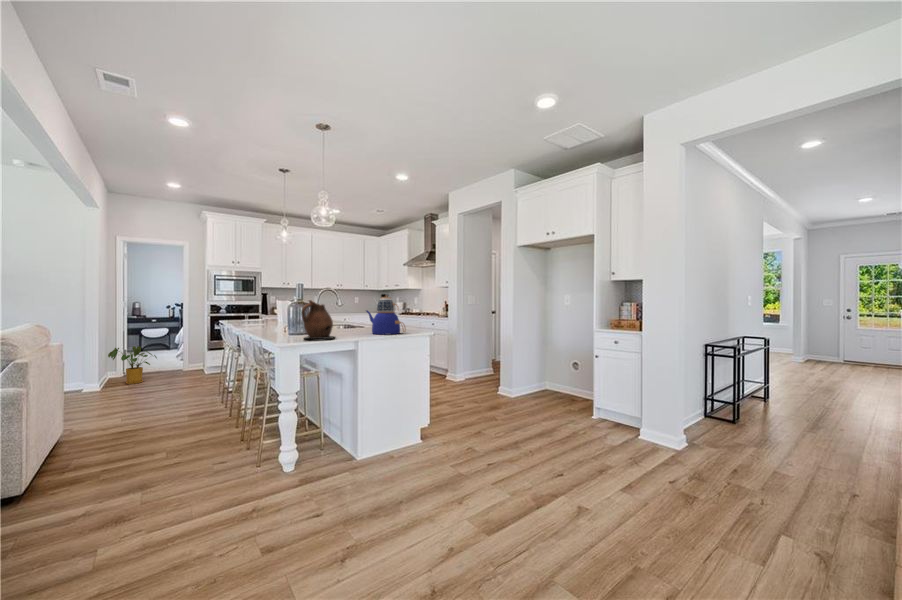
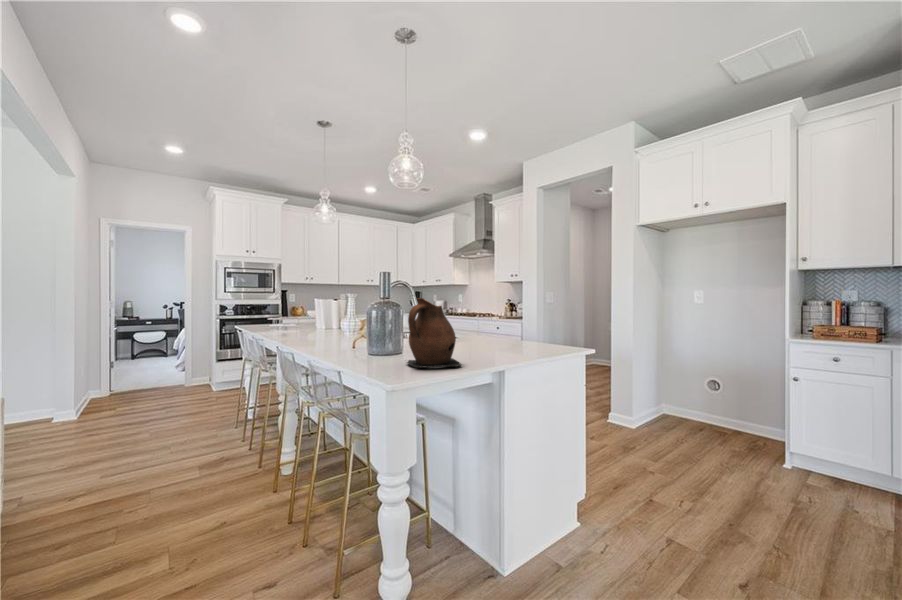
teapot: present [366,297,406,334] -> none [477,290,546,353]
house plant: present [108,346,157,384] -> none [88,358,153,407]

